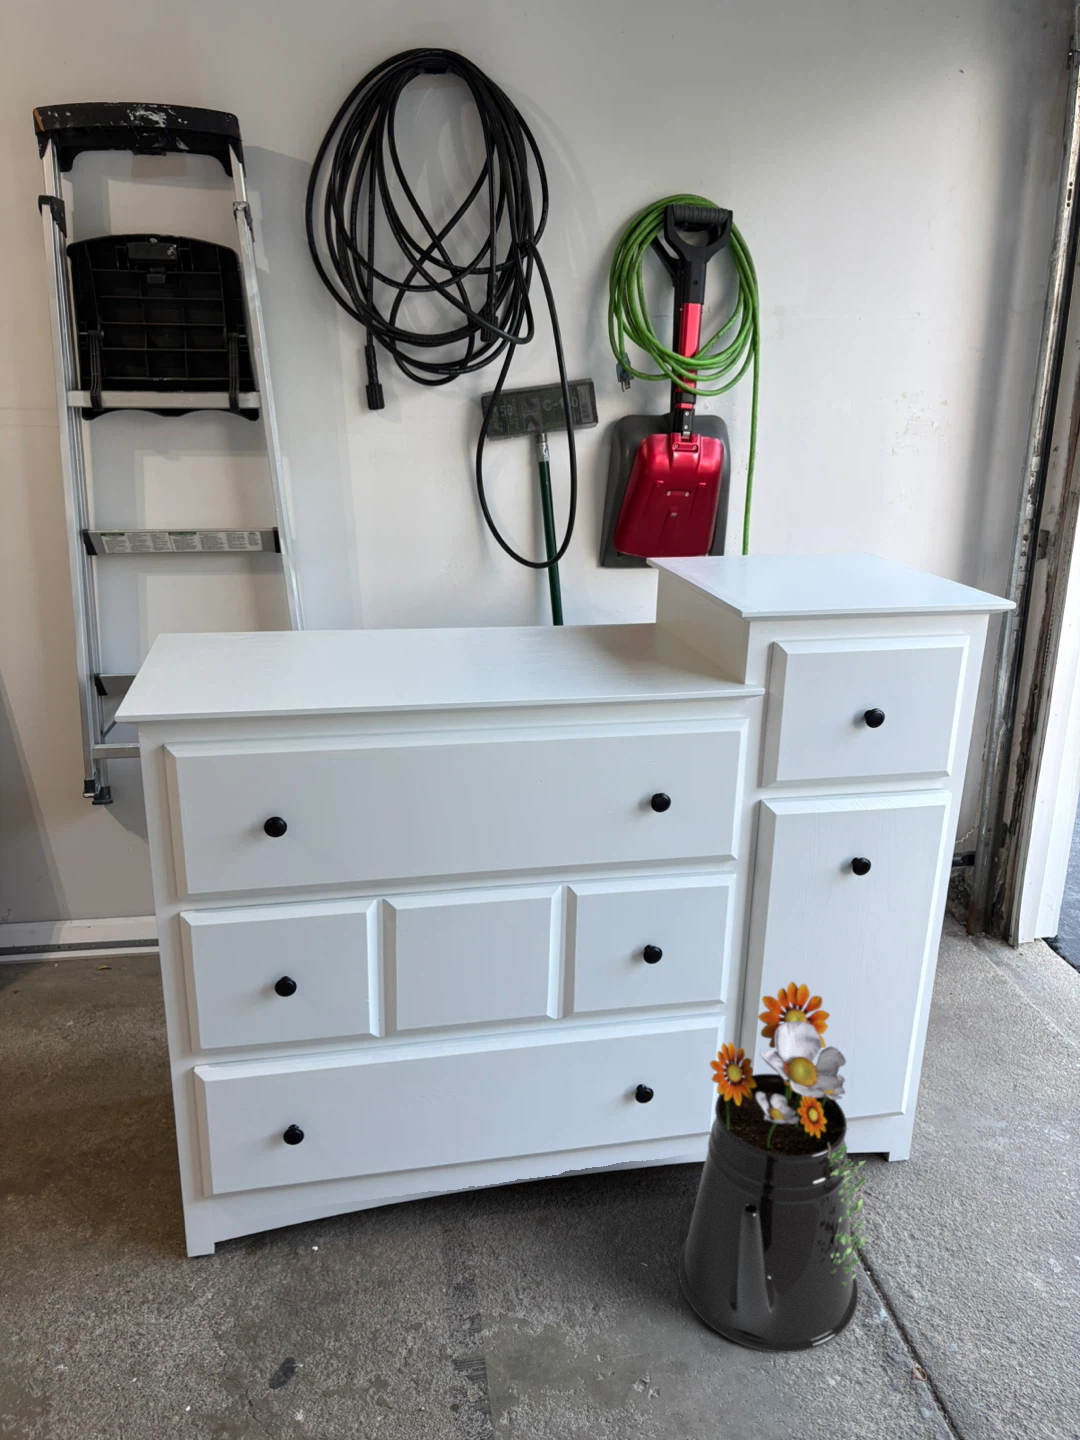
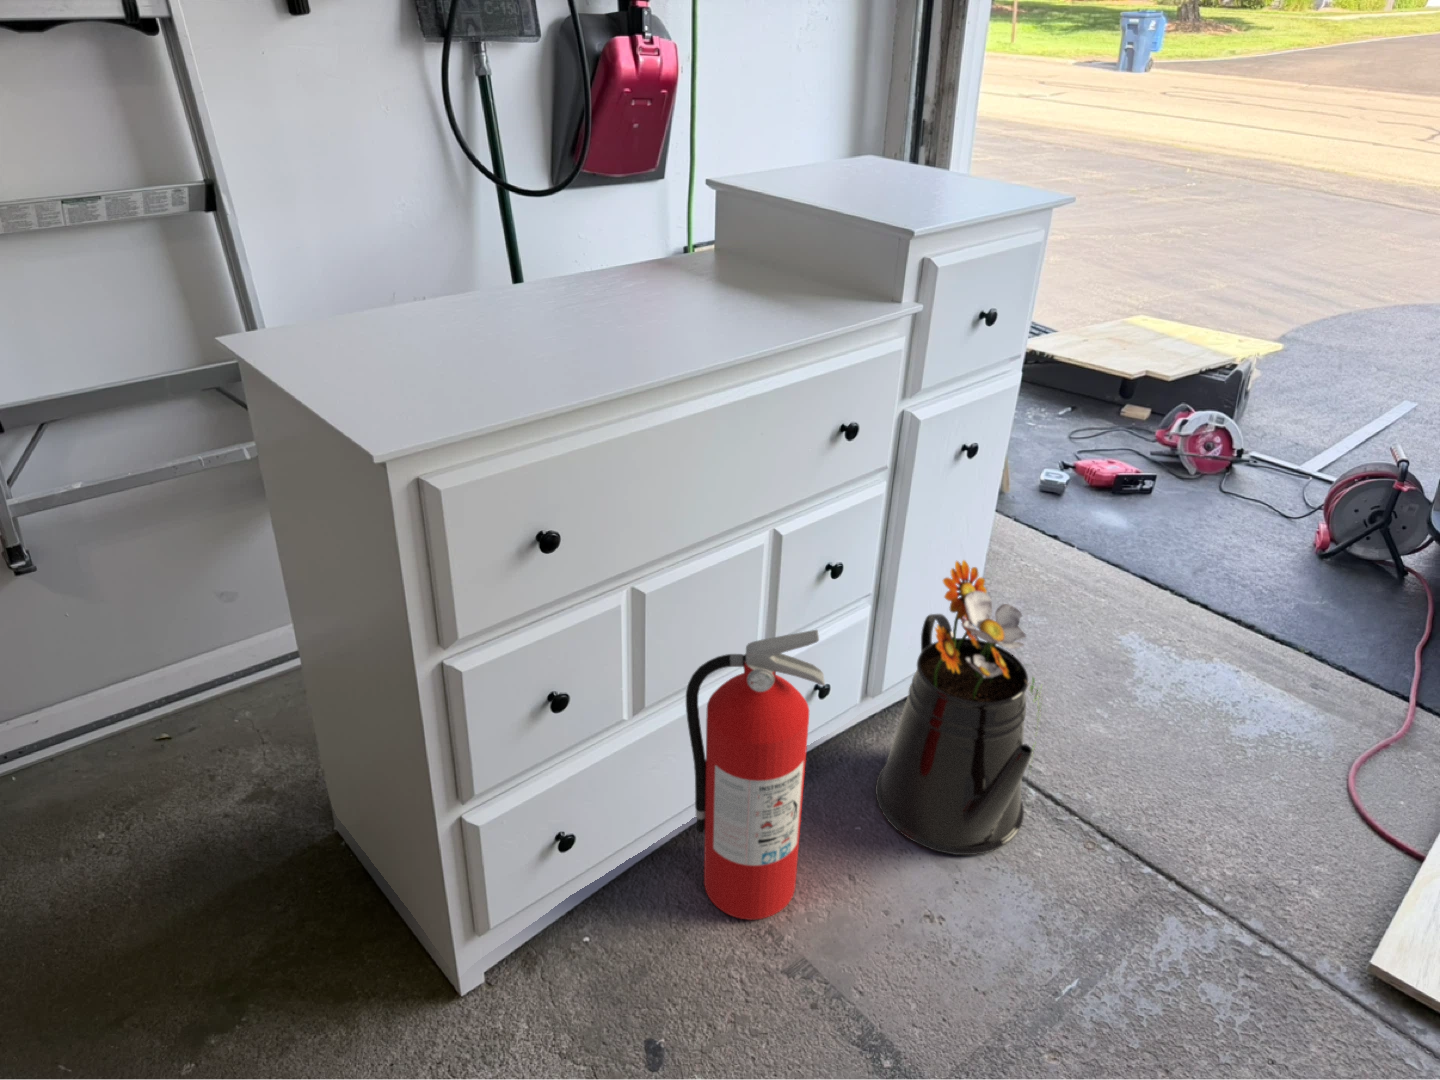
fire extinguisher: none [425,987,548,1305] -> present [686,630,825,920]

